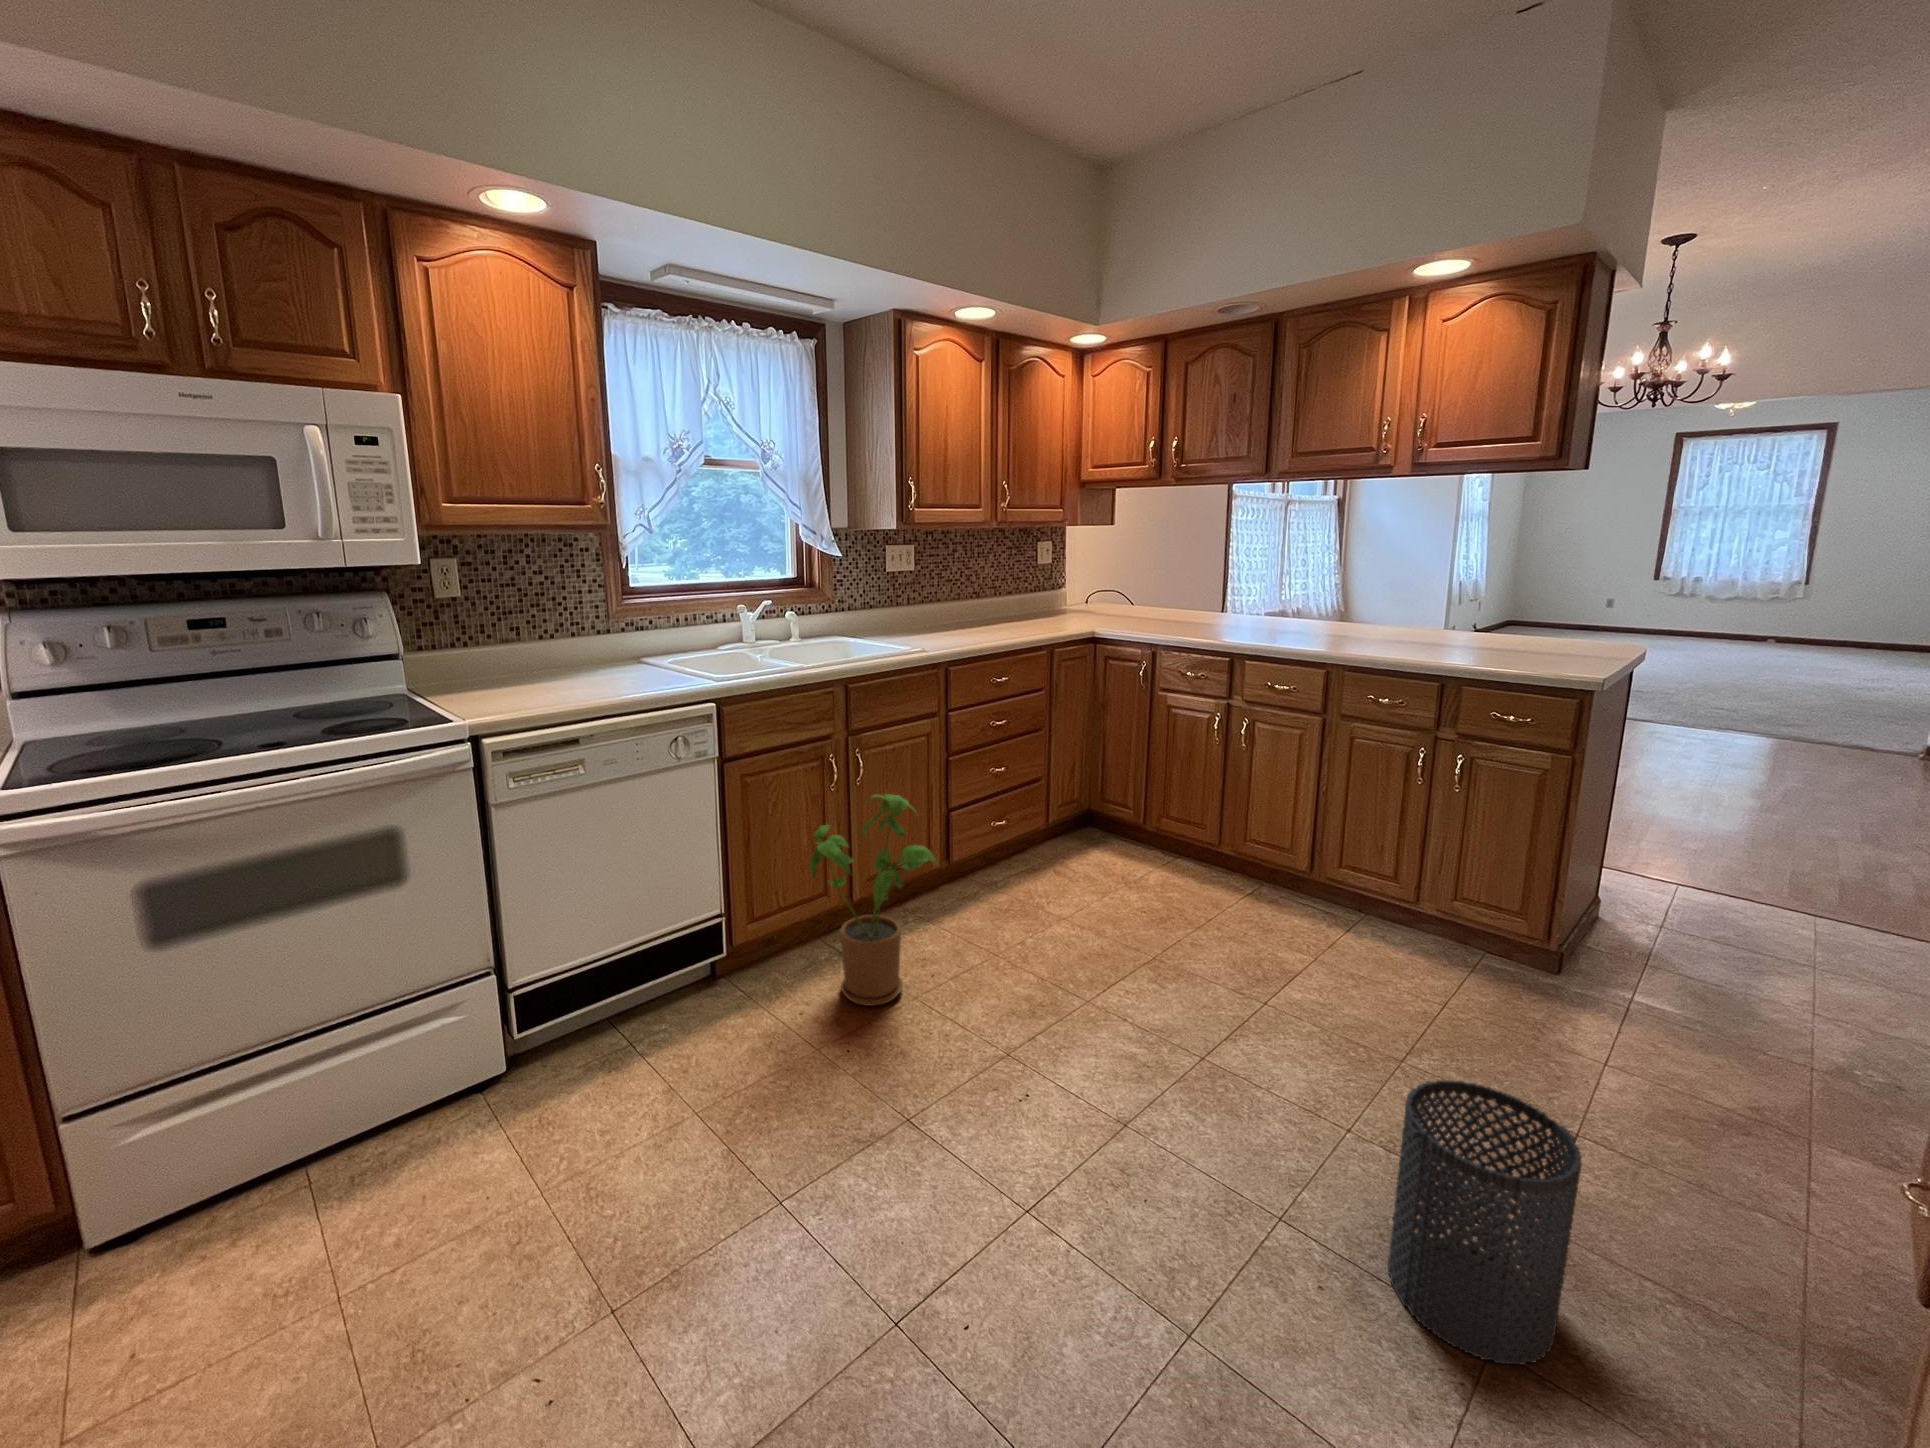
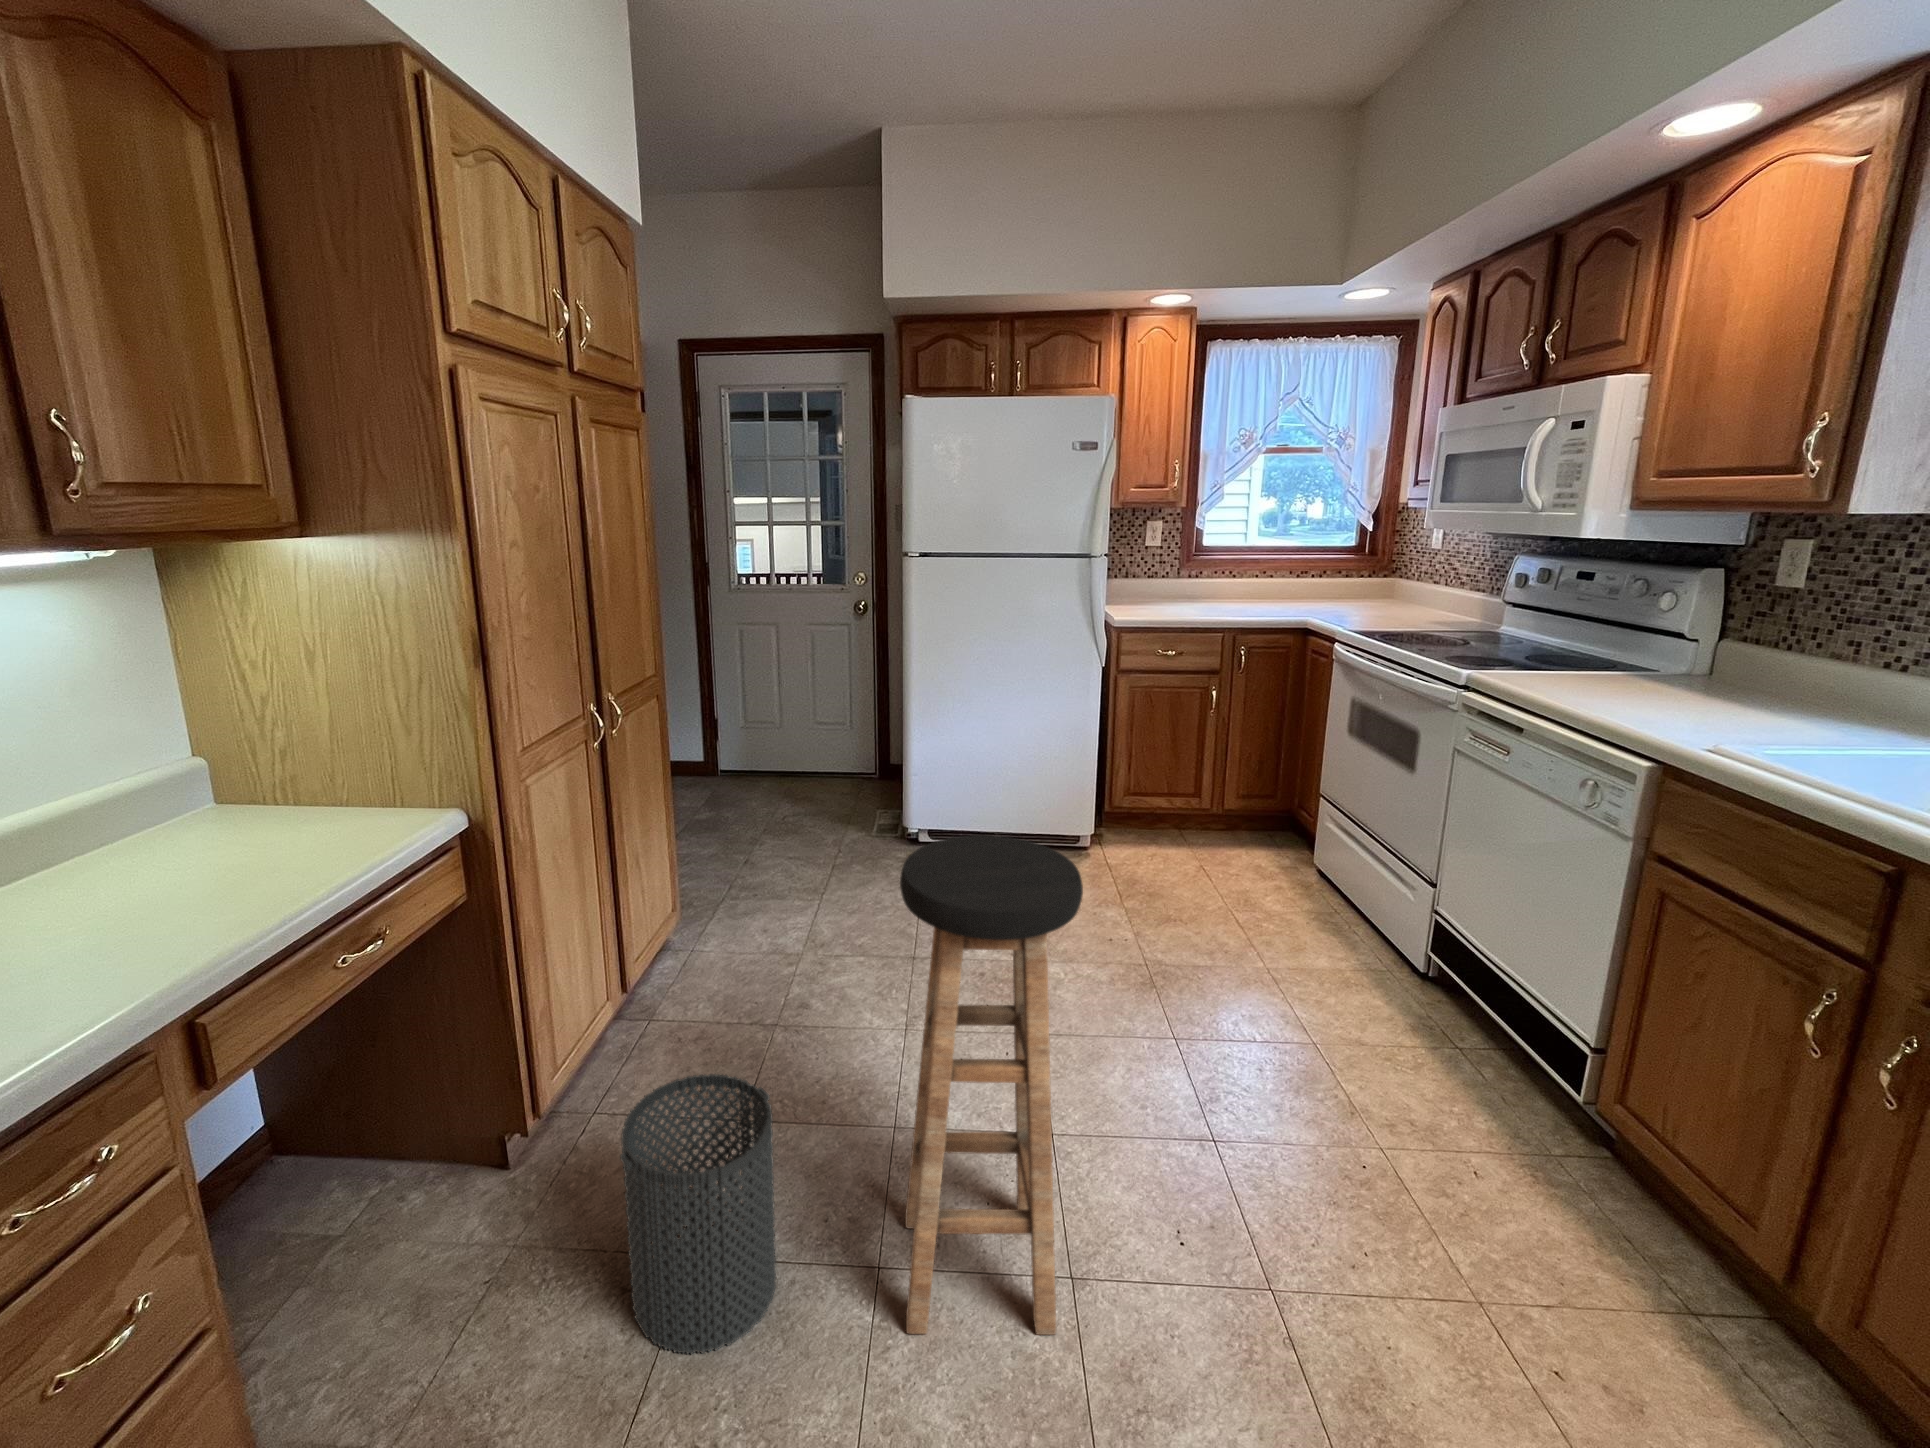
house plant: present [809,795,938,1006] -> none [1467,1000,1731,1310]
bar stool: none [1117,797,1301,1237] -> present [900,835,1083,1335]

